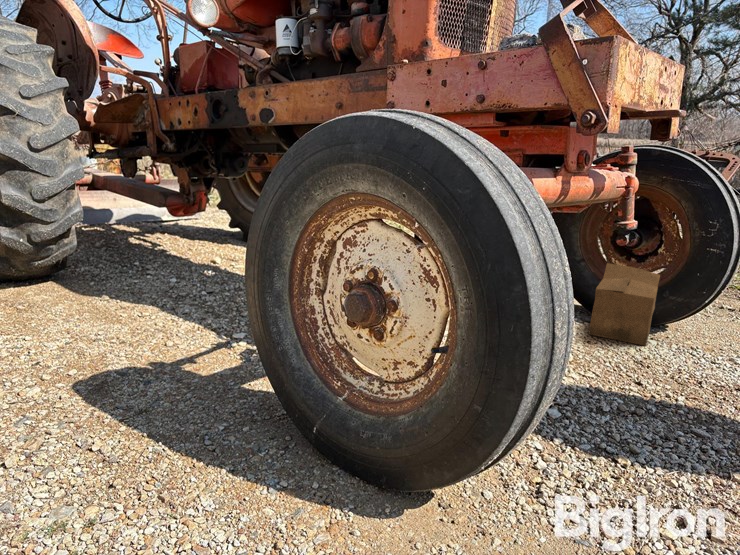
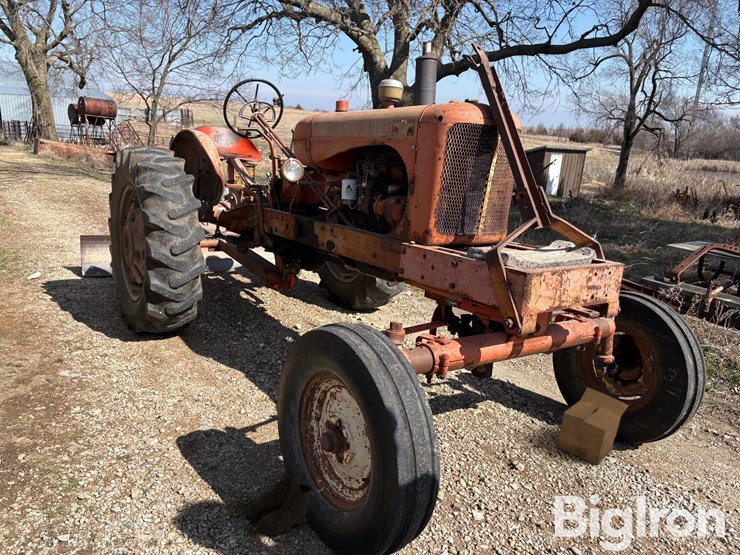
boots: none [218,381,324,482] -> present [247,470,313,536]

